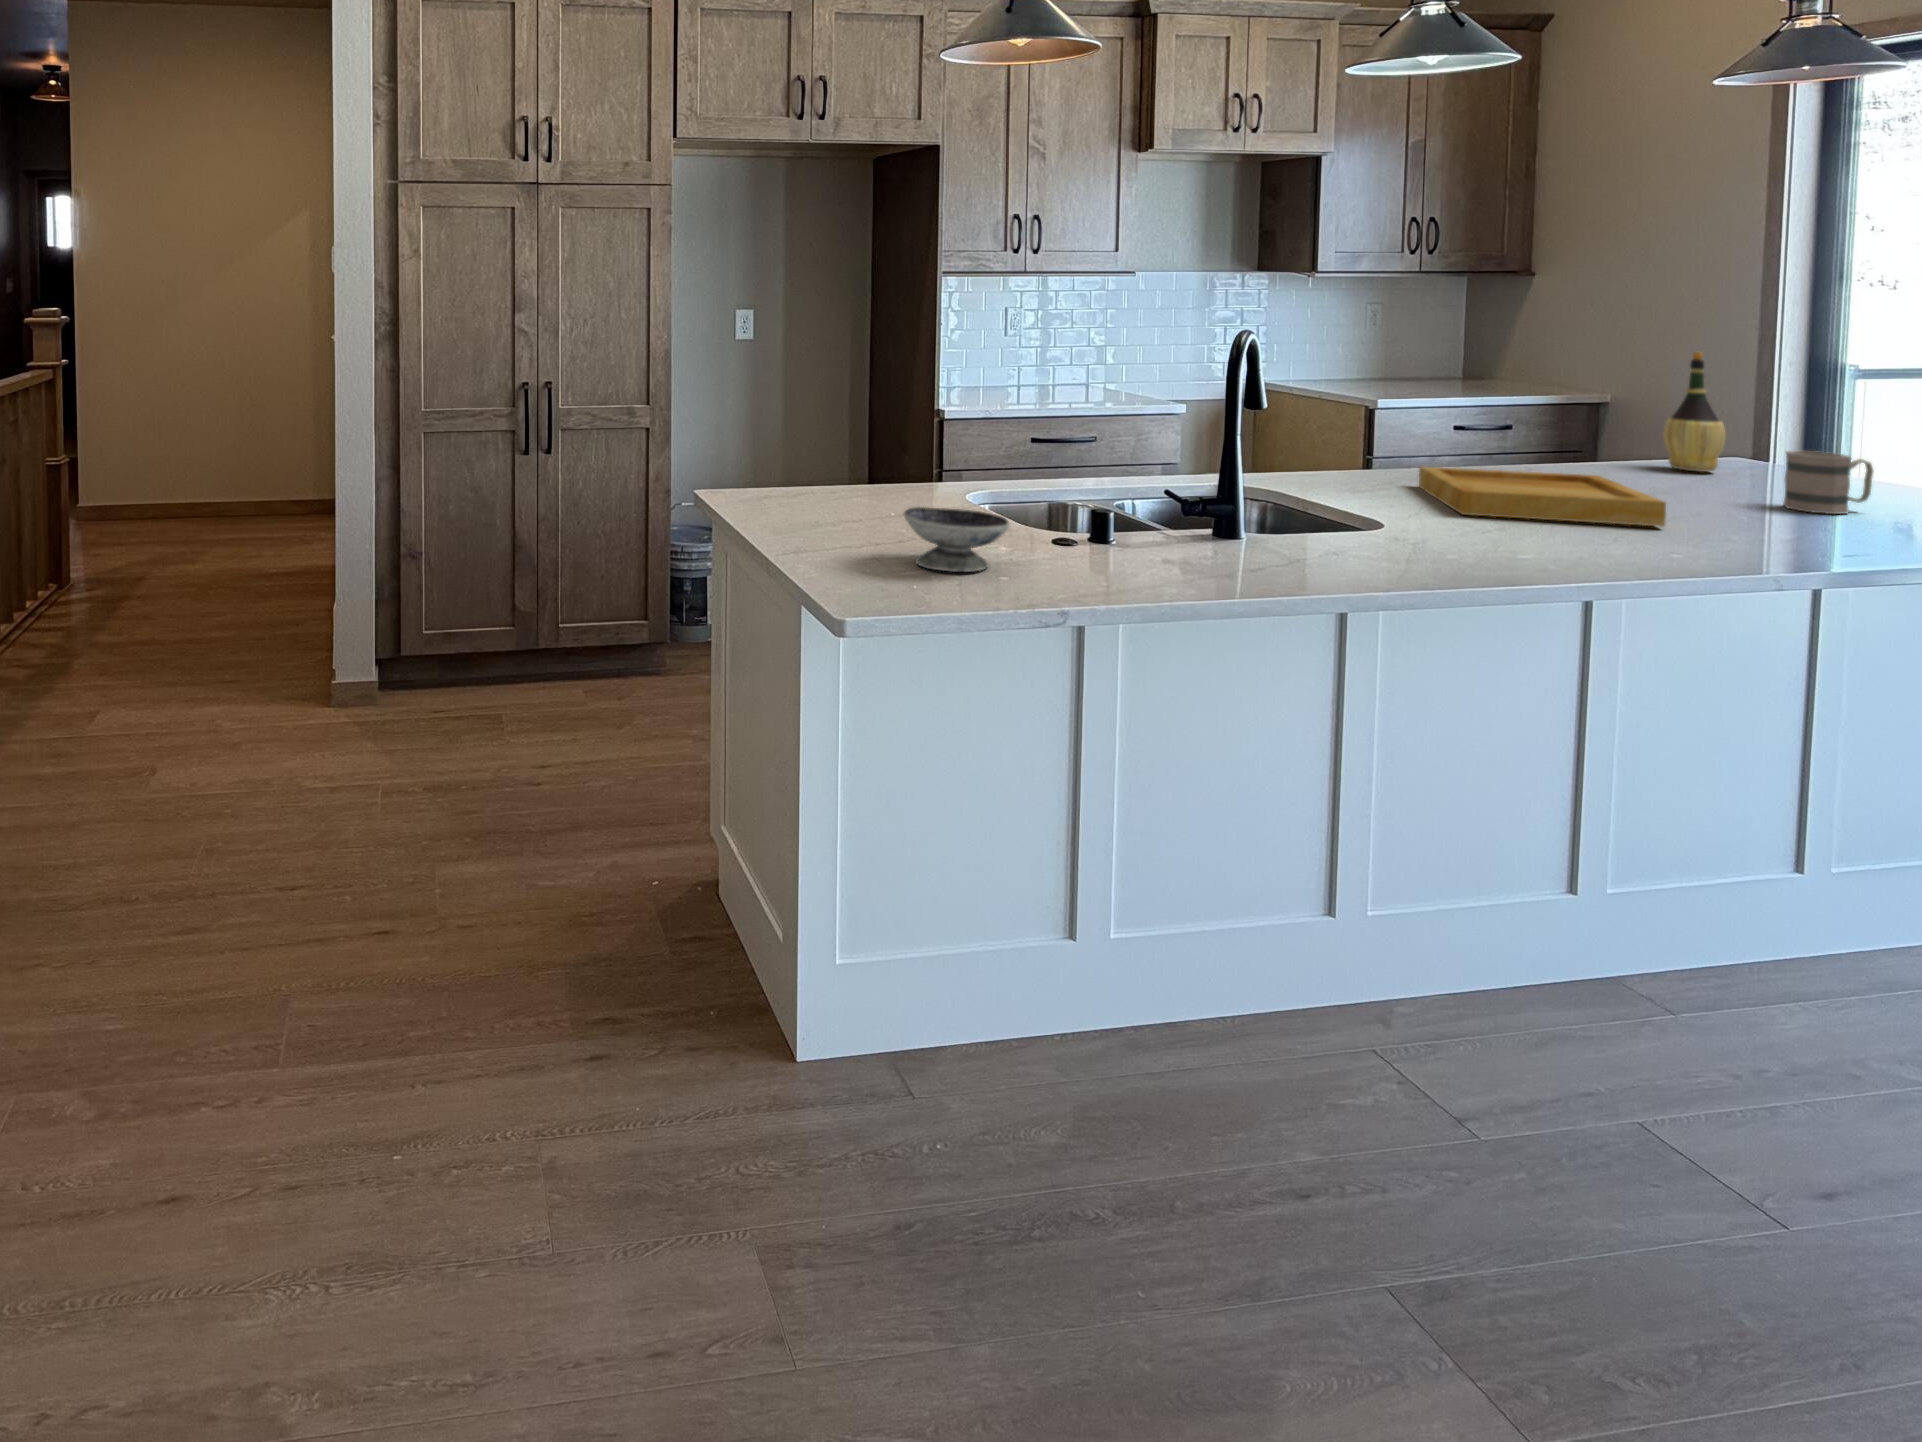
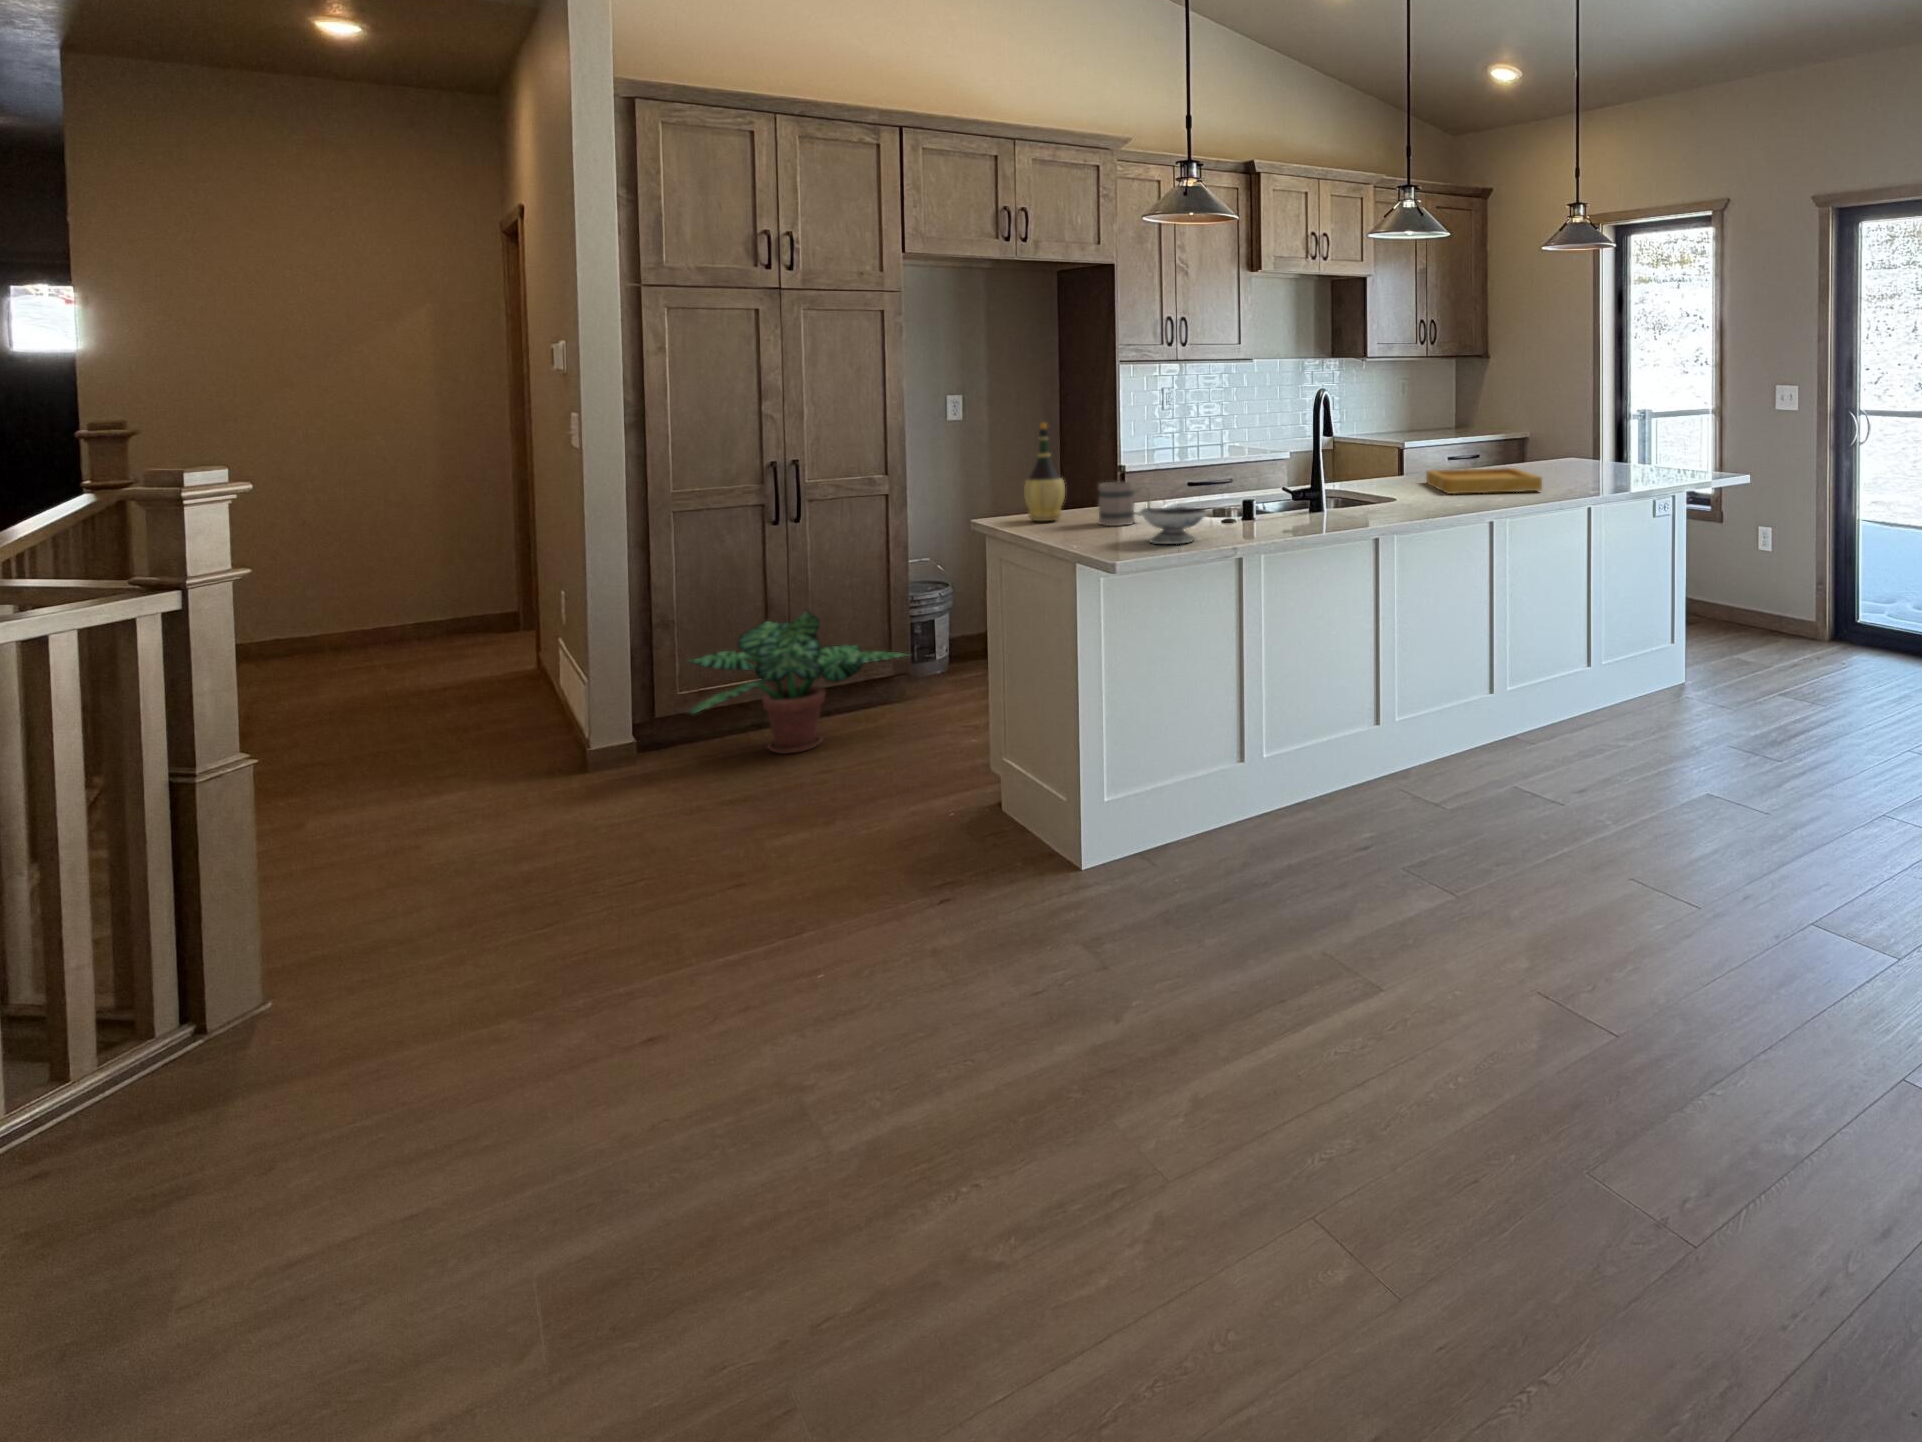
wine bottle: present [1664,352,1726,472] -> present [1024,423,1065,521]
mug: present [1783,451,1873,514] -> present [1098,482,1151,526]
potted plant: none [400,571,651,740] -> present [687,611,907,754]

